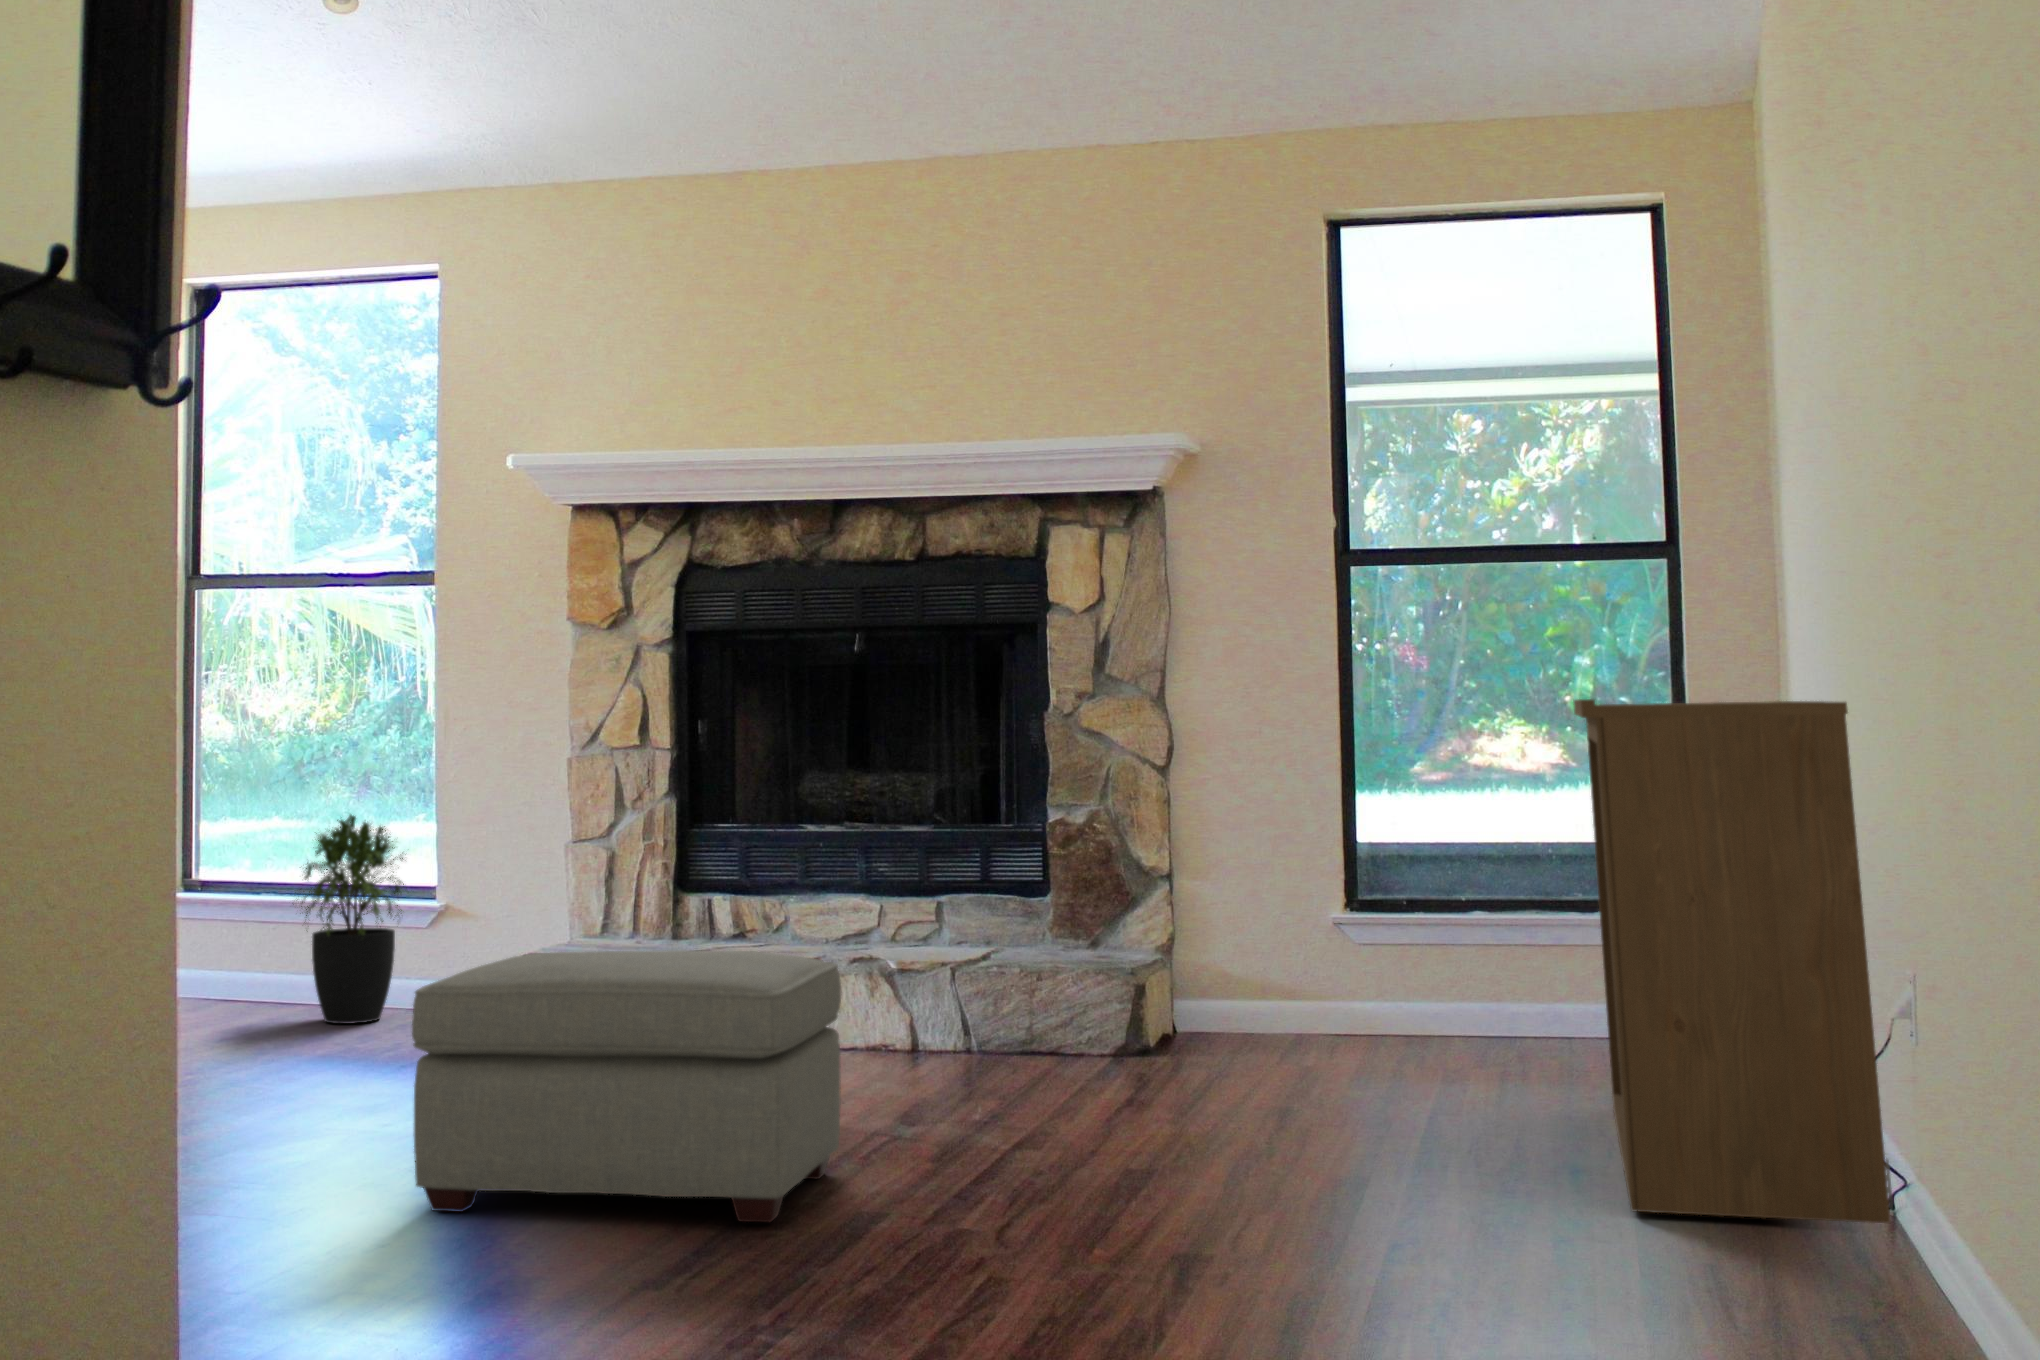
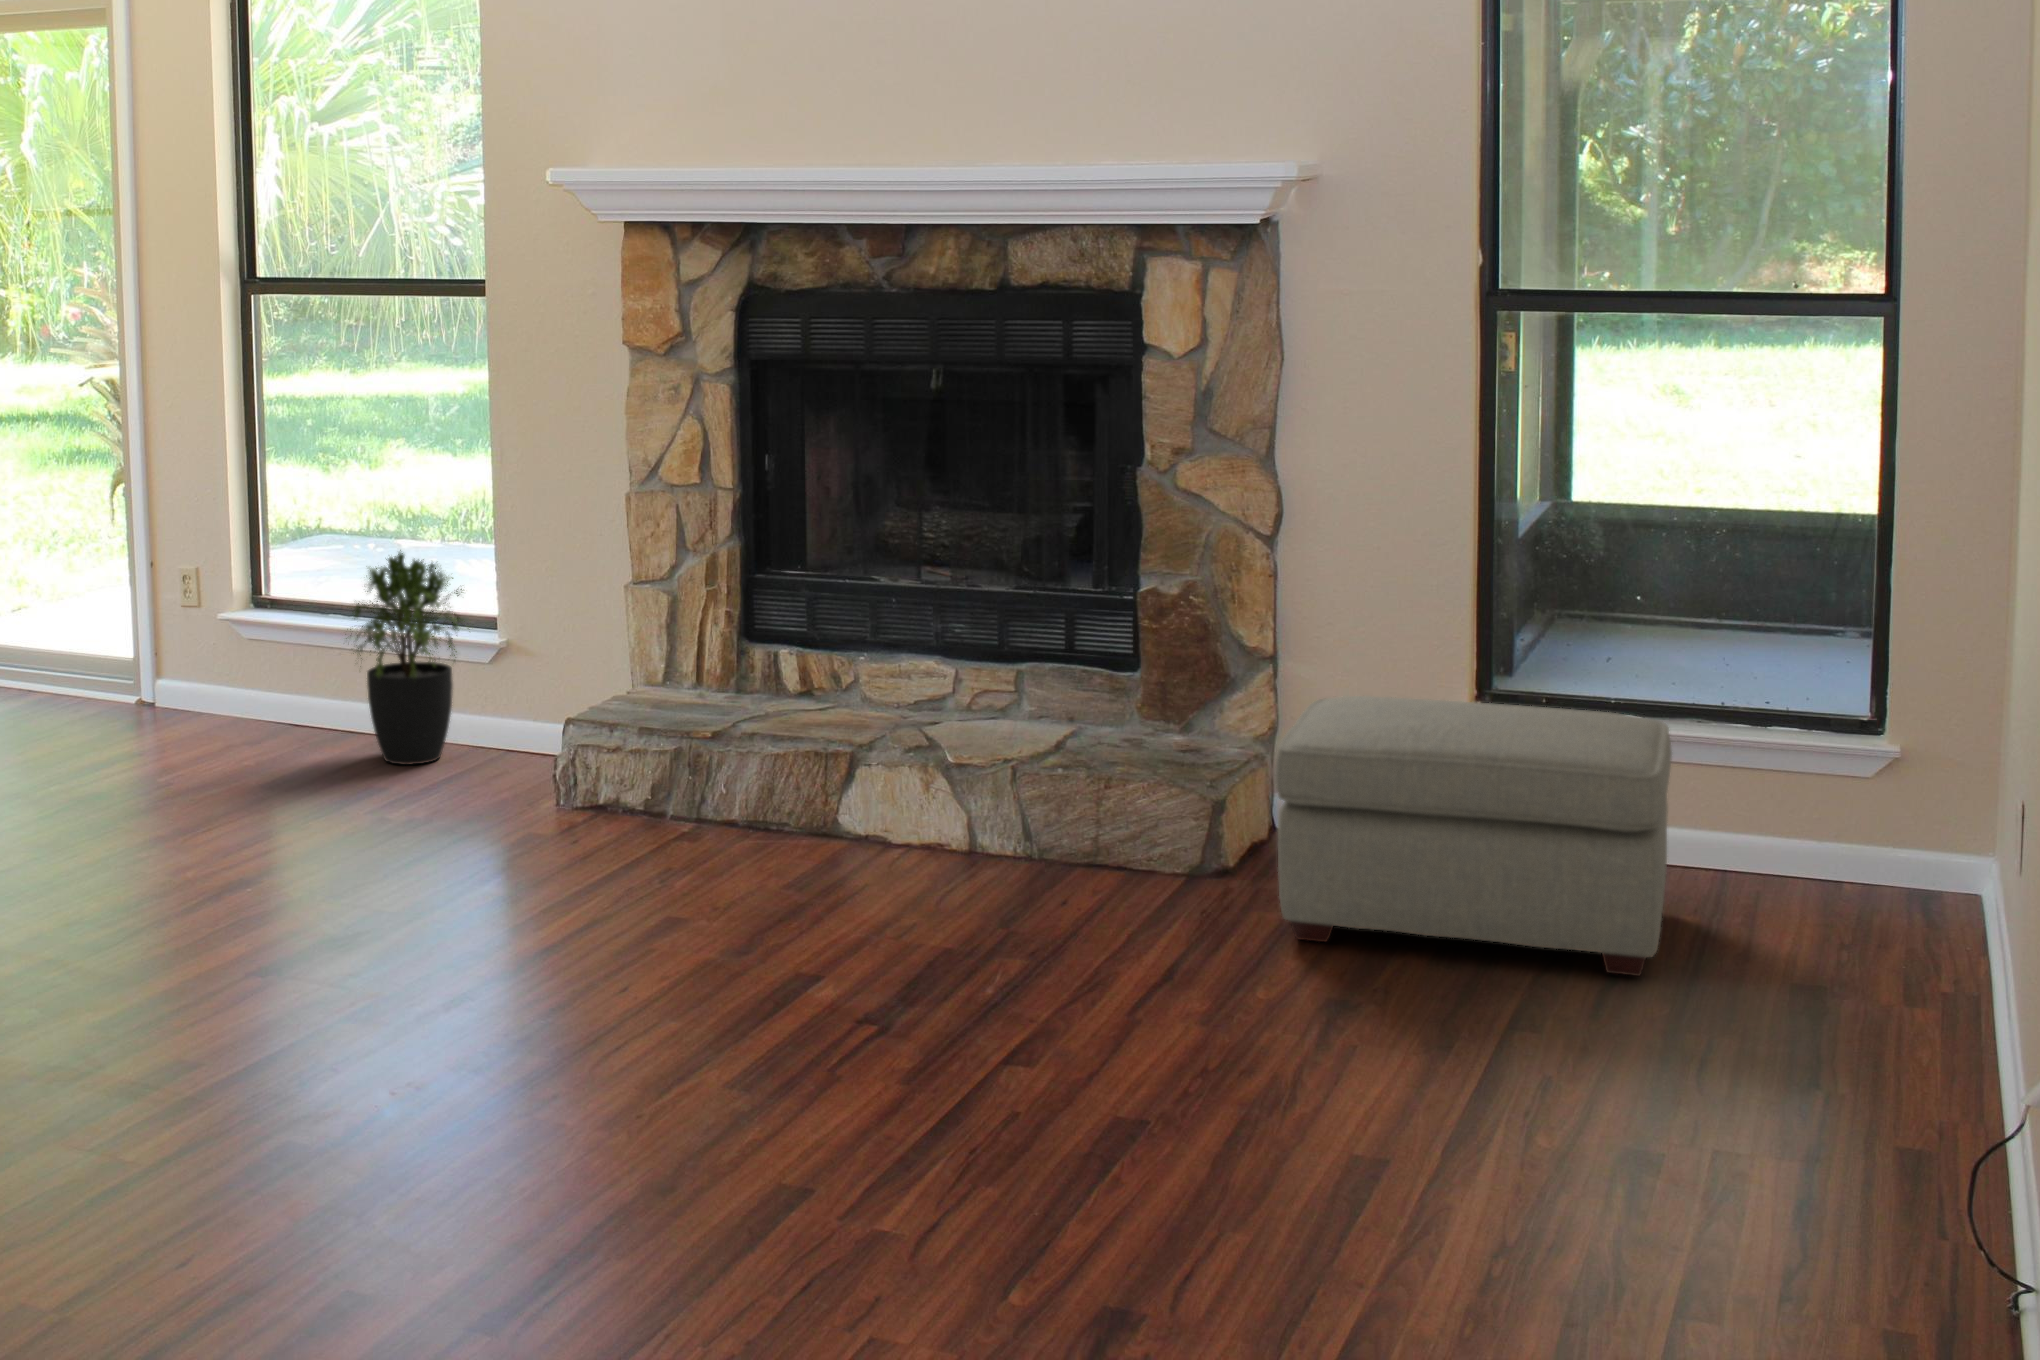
bookshelf: present [1573,699,1893,1223] -> none [1681,534,2031,1271]
ottoman: present [412,950,841,1222] -> present [1276,696,1672,976]

